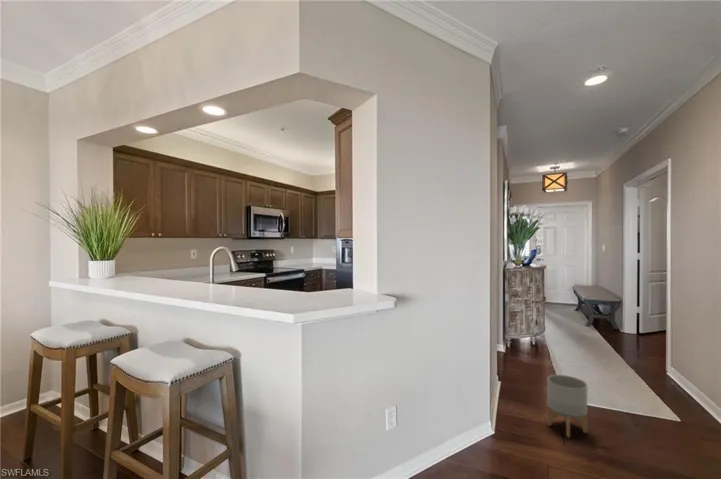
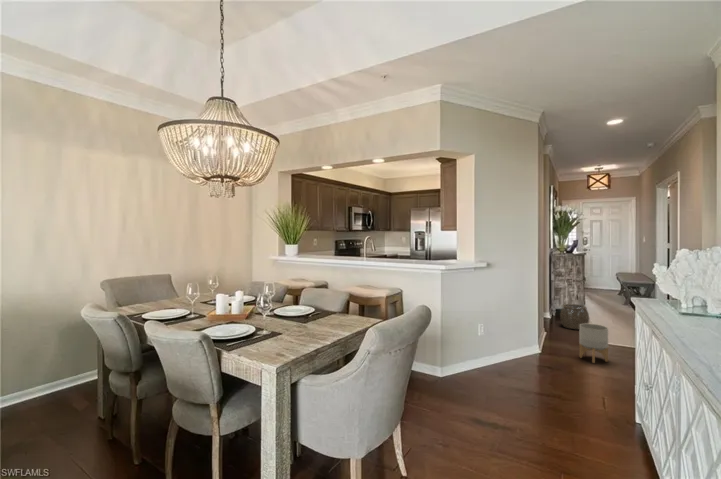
woven basket: none [517,334,553,369] -> present [560,304,589,329]

